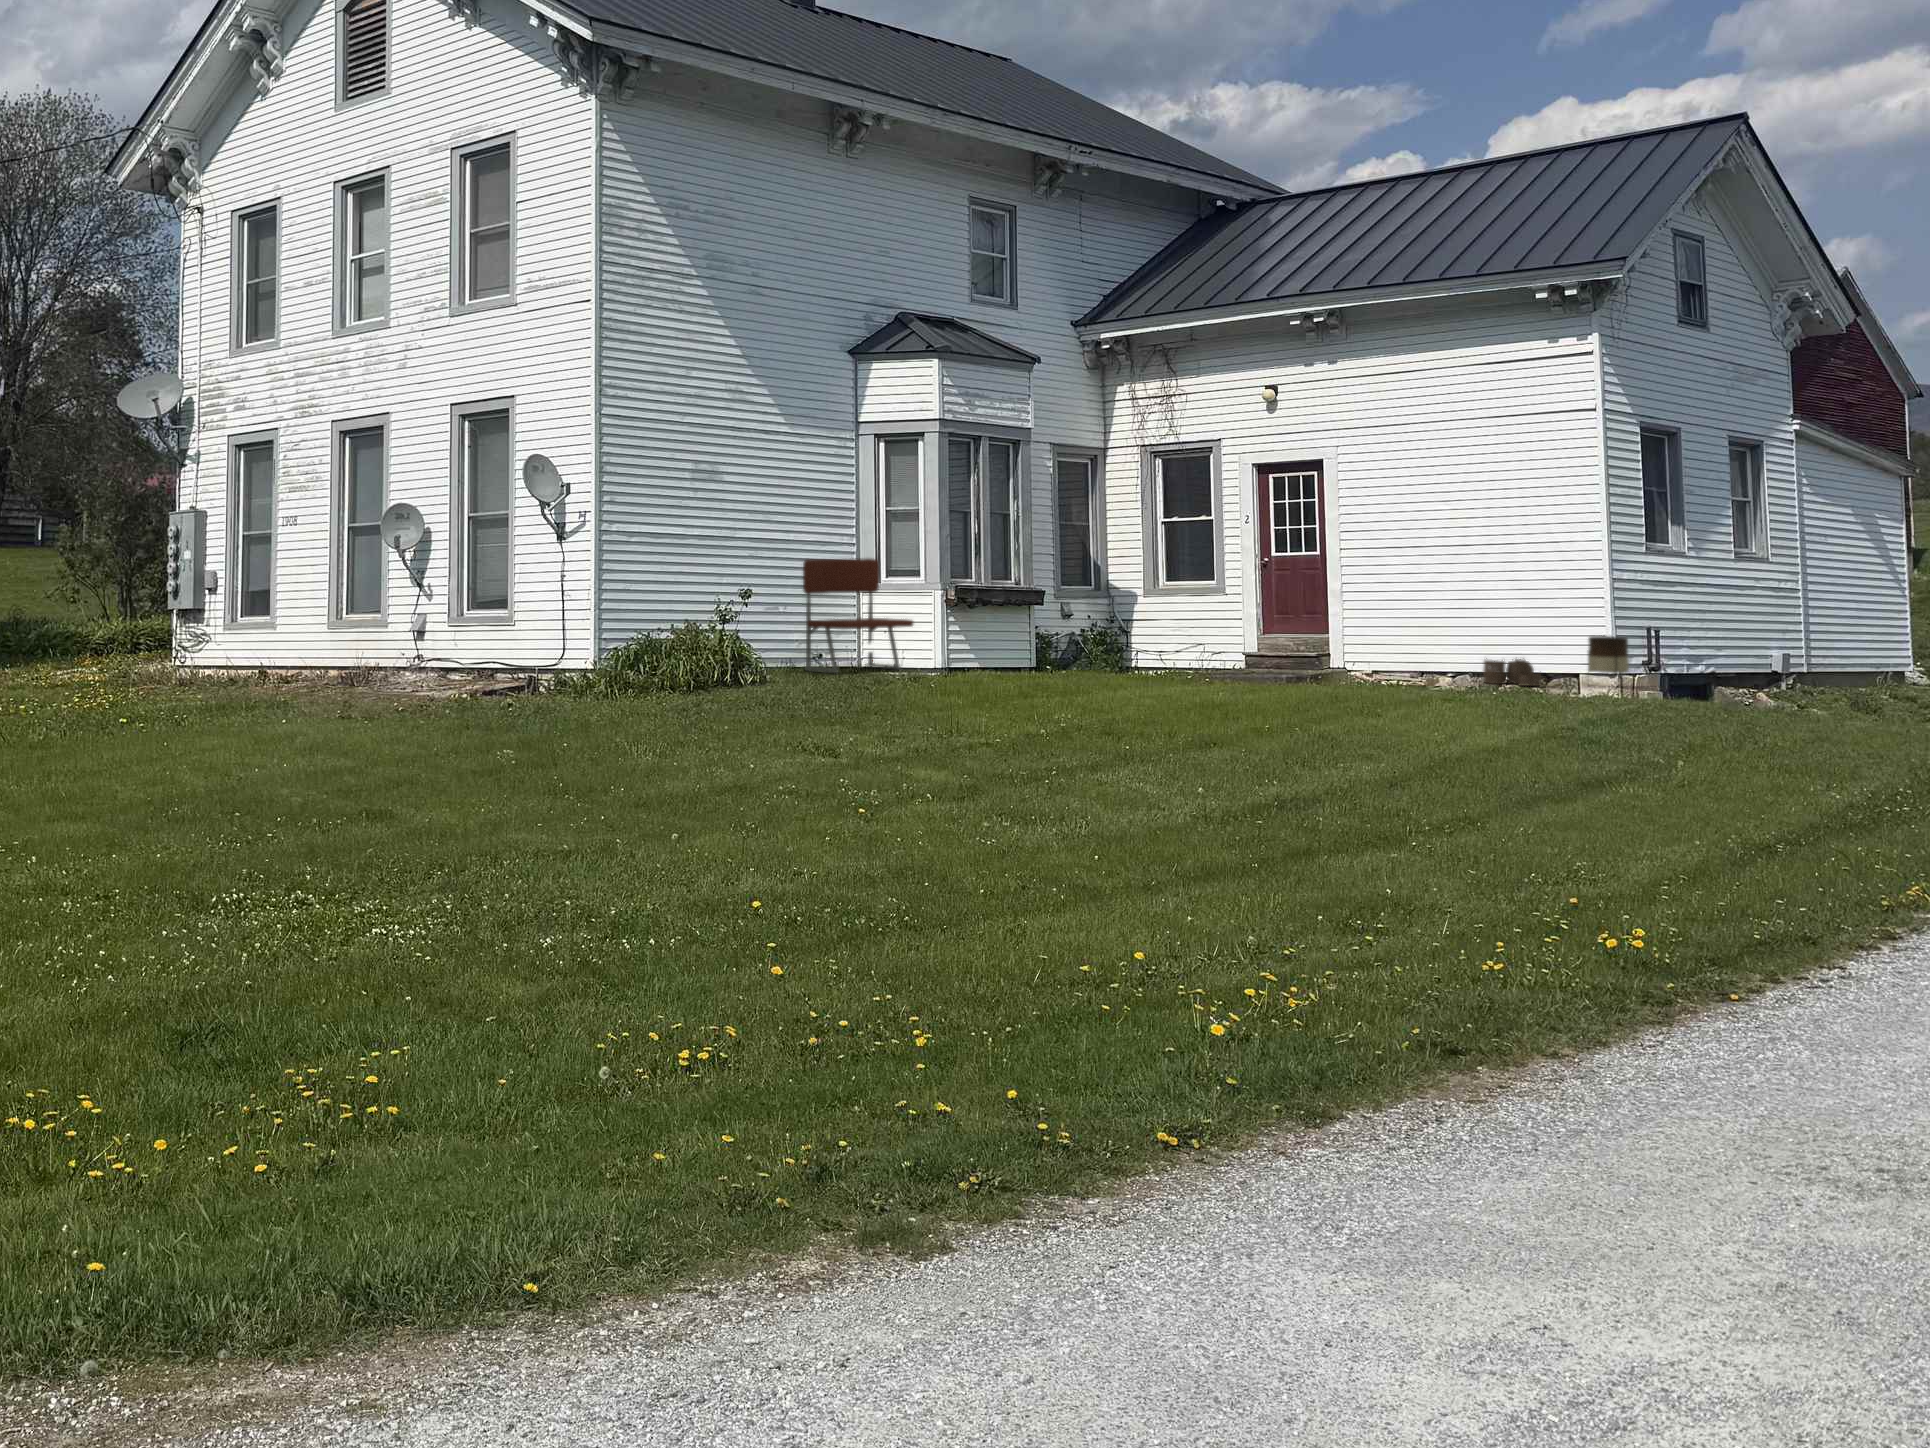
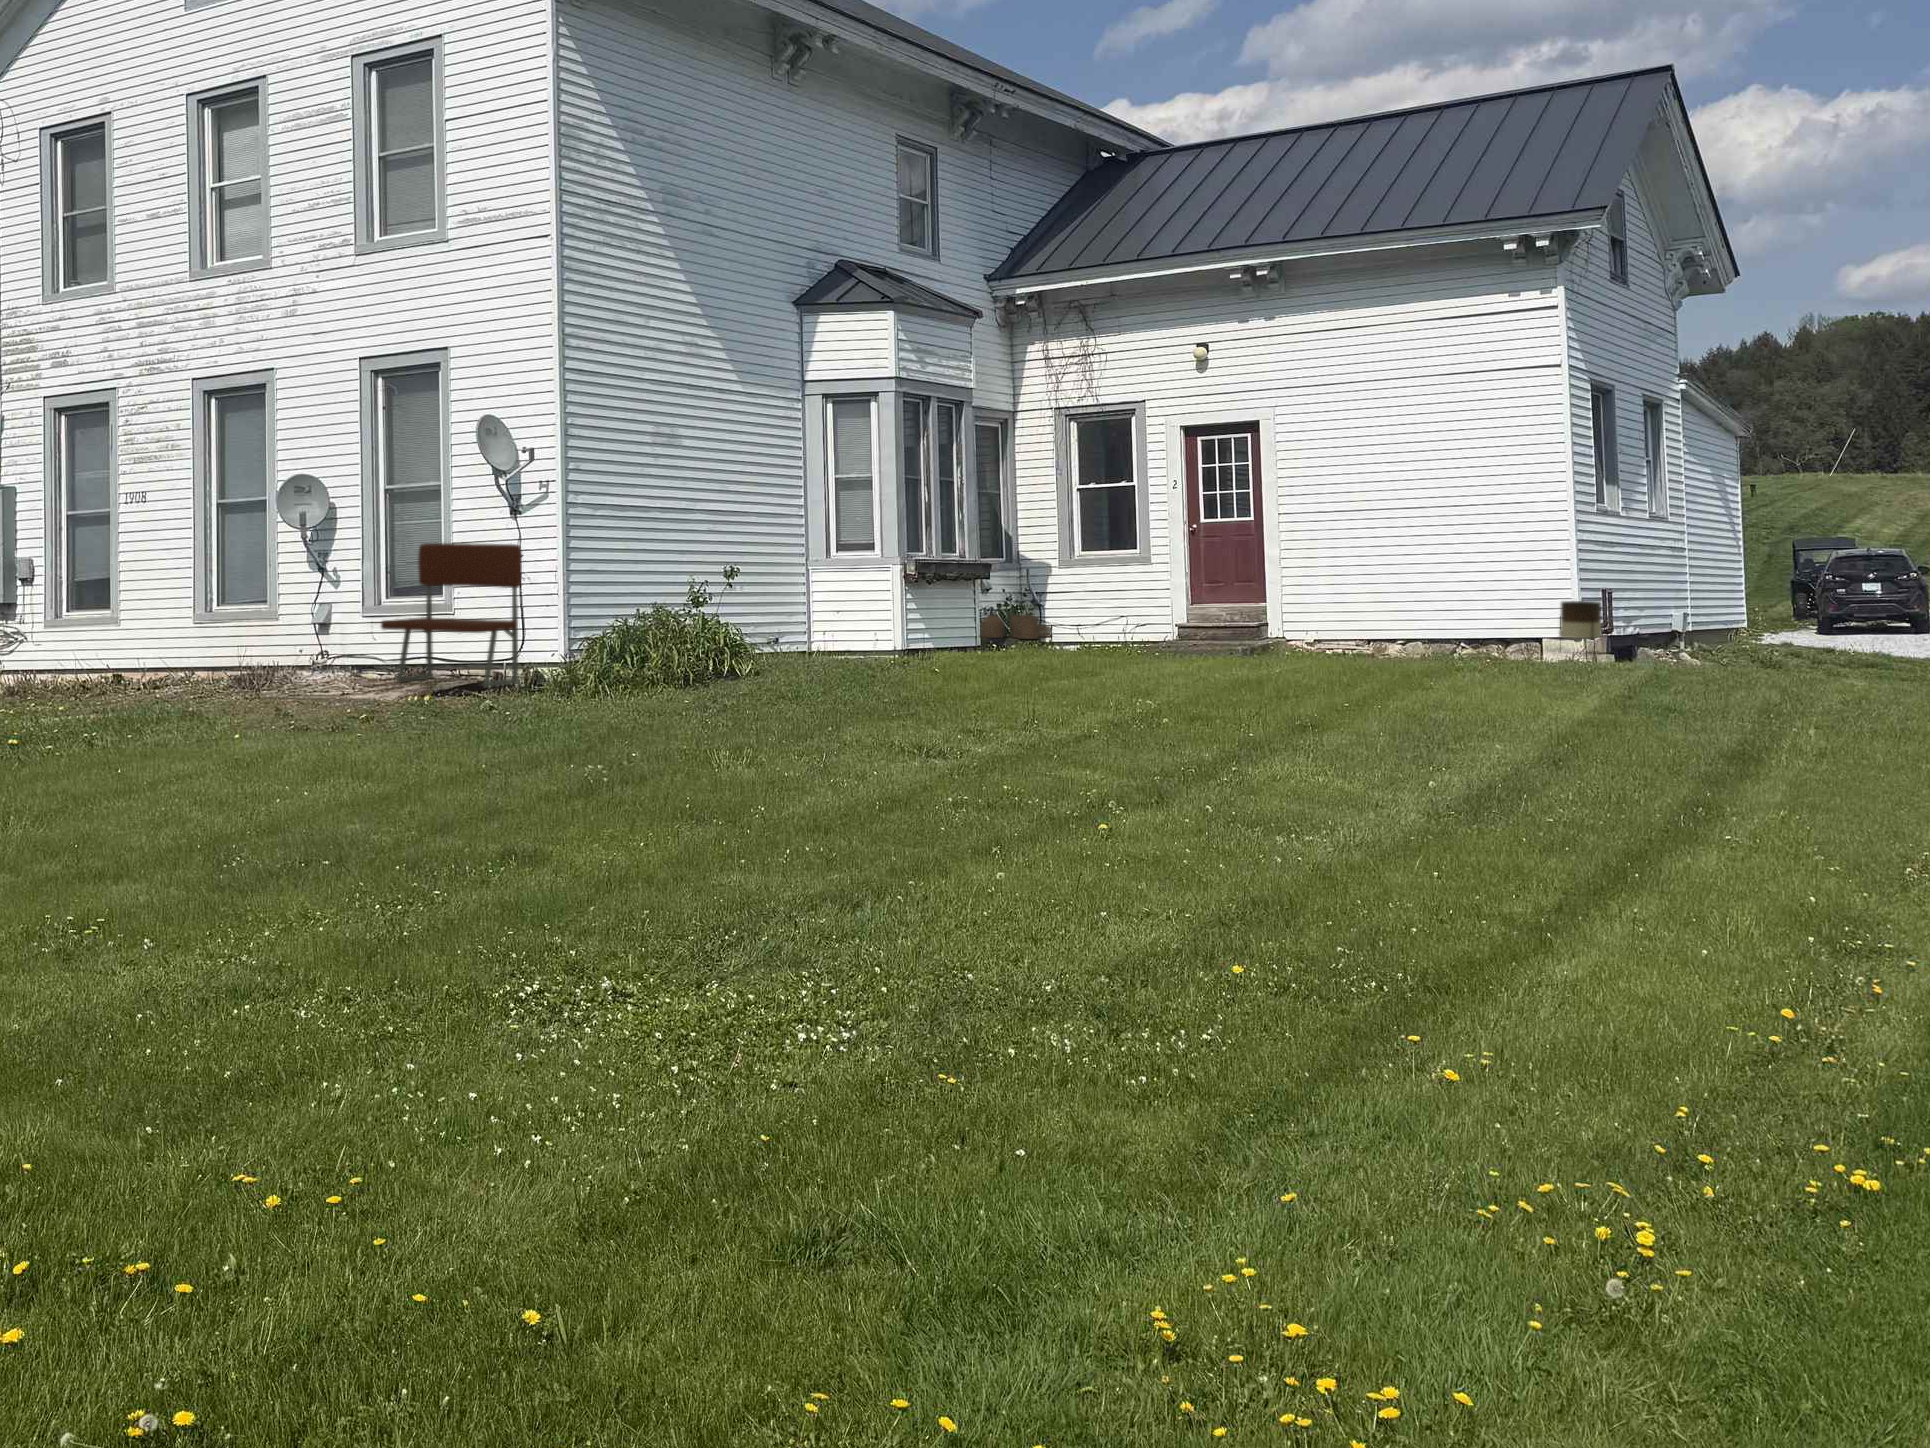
bench: present [803,558,913,673] -> present [381,543,522,688]
woven basket: present [1483,658,1541,686] -> present [980,614,1052,639]

